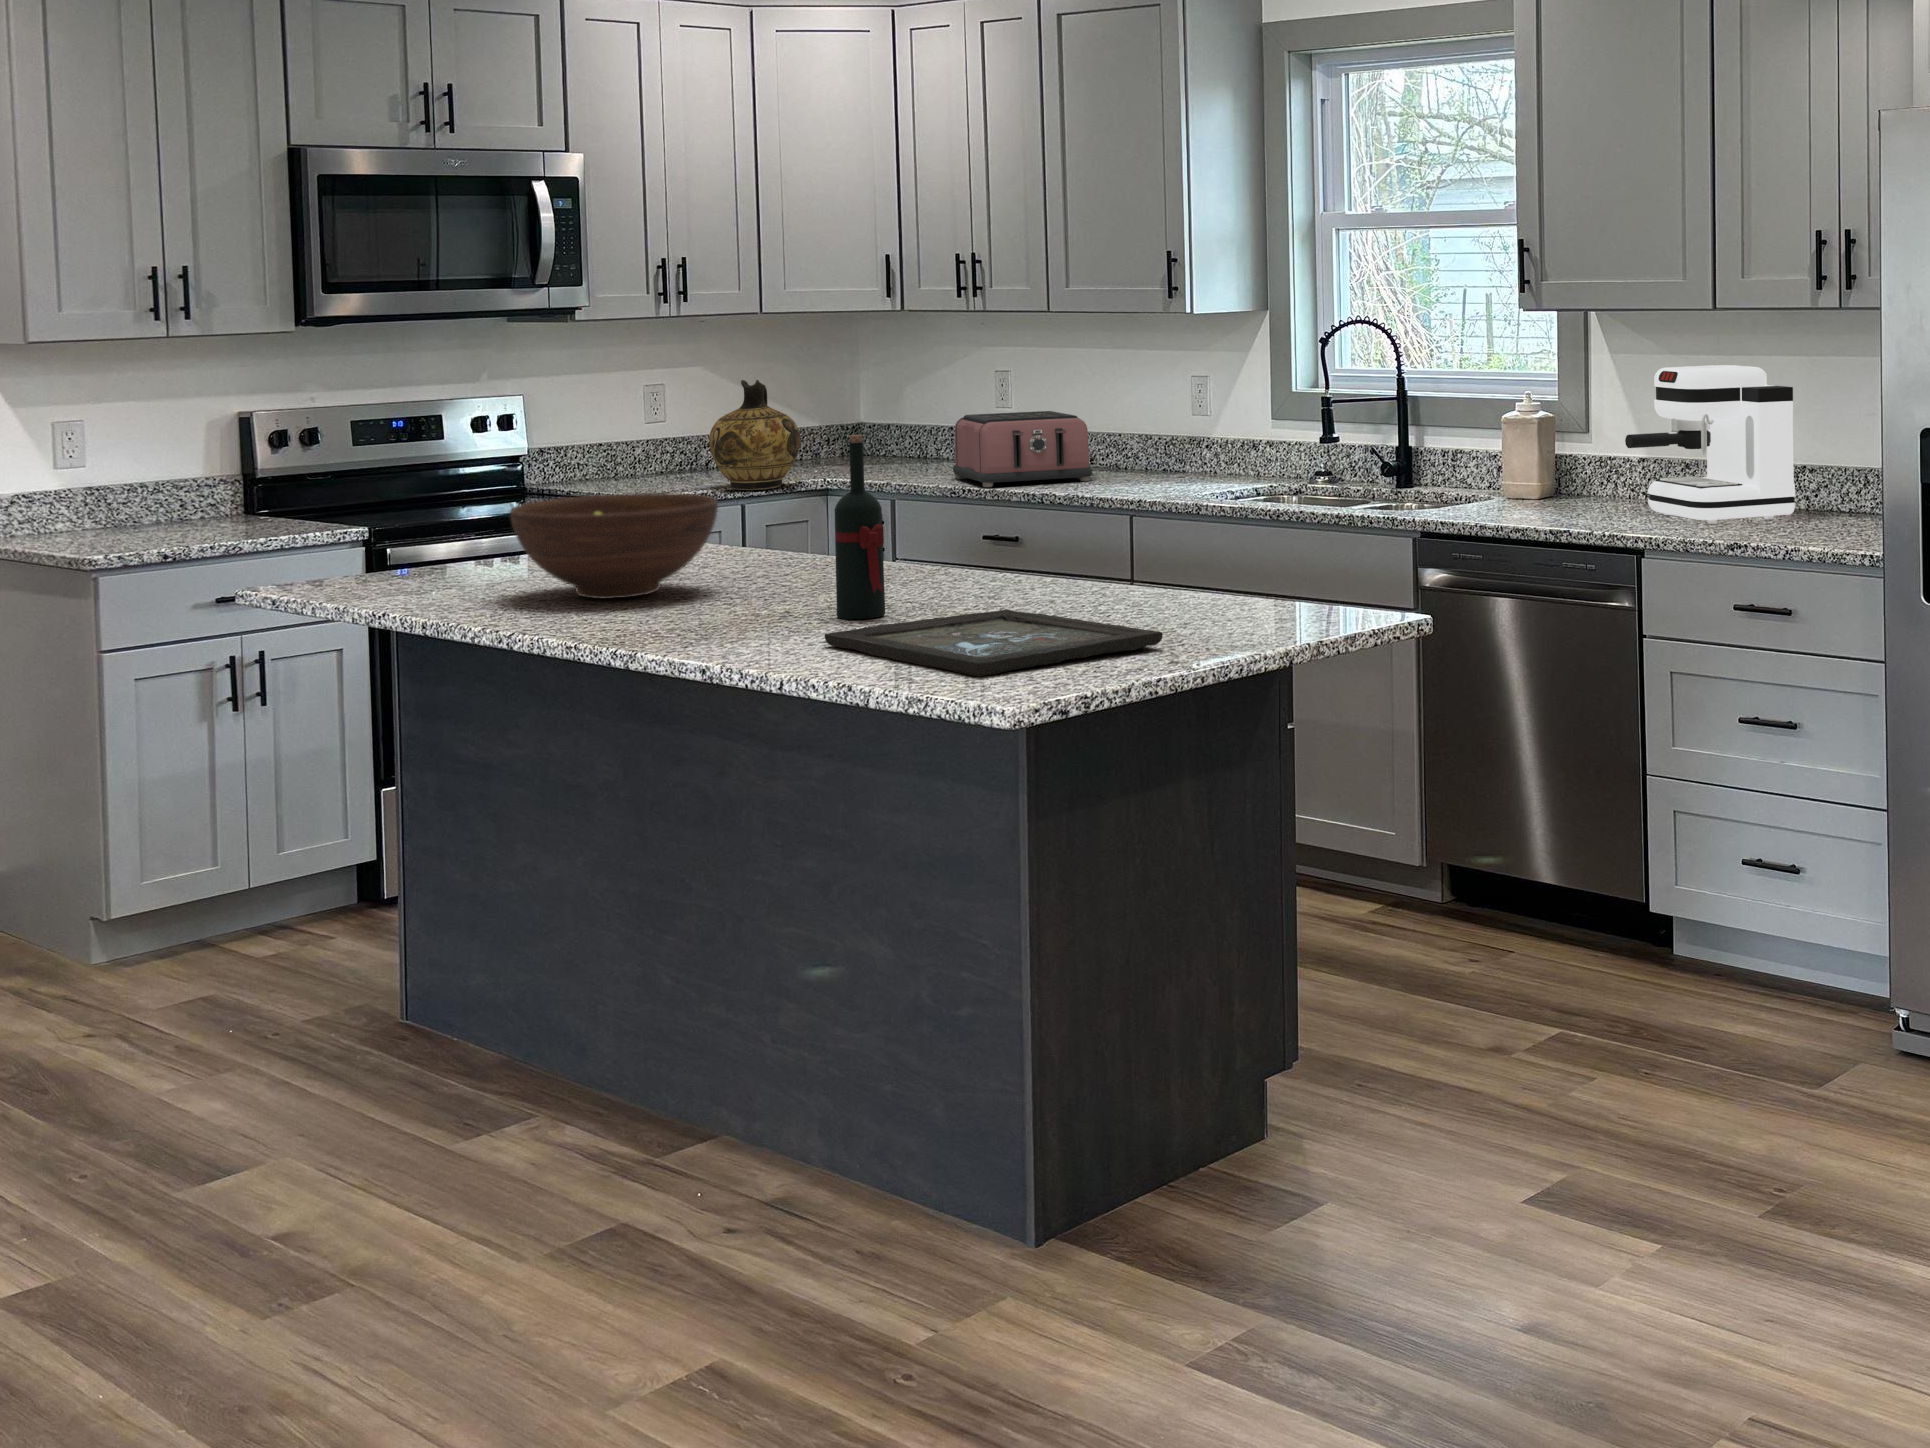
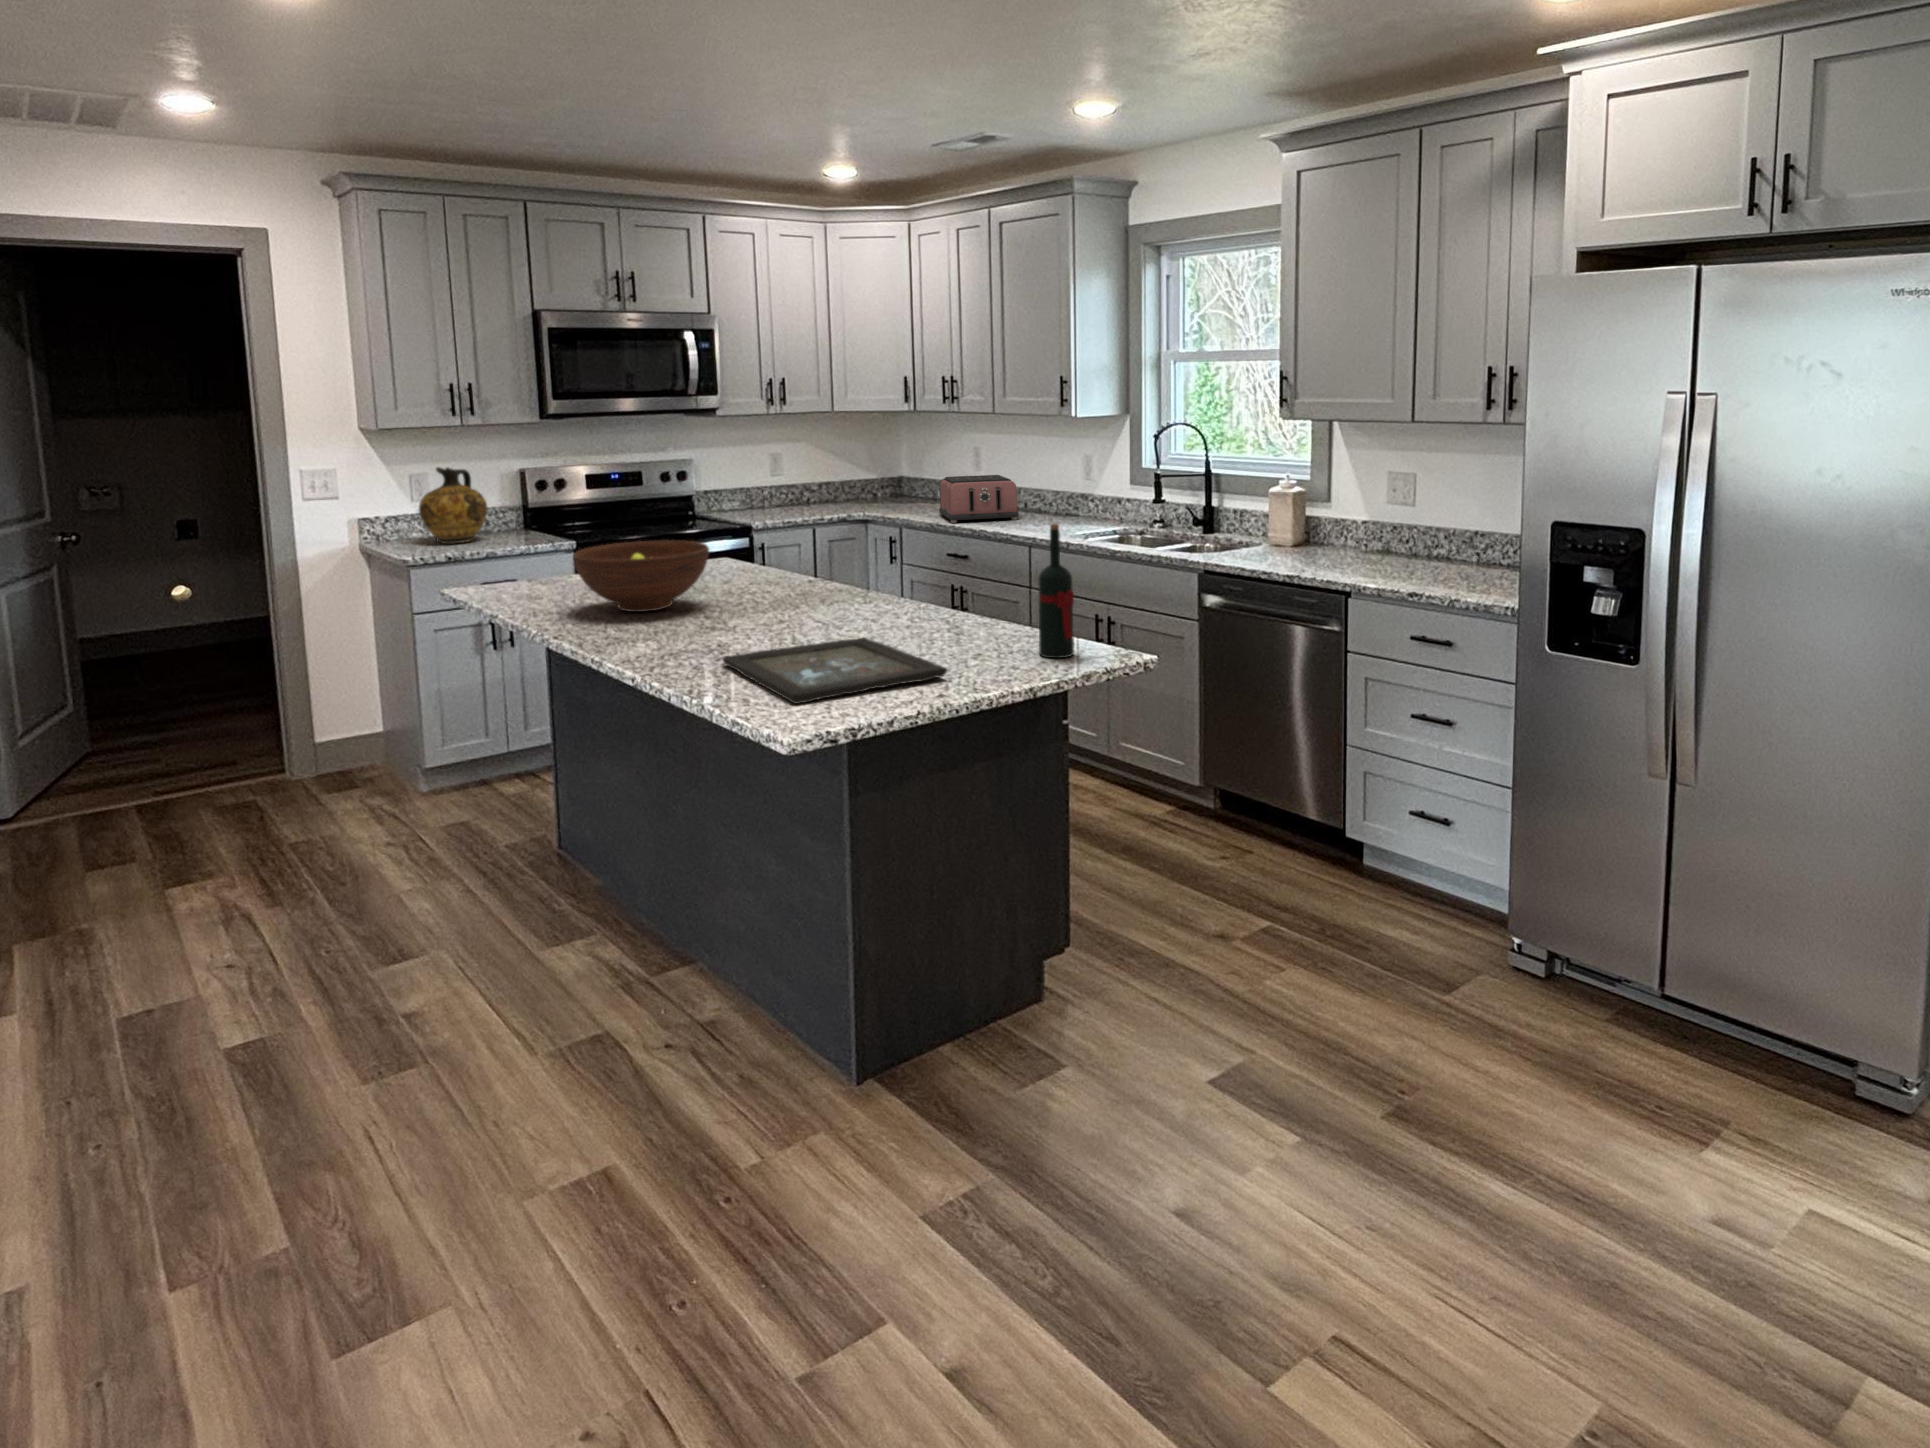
coffee maker: present [1625,365,1795,524] -> none [1342,461,1464,572]
ceramic jug: present [709,380,801,490] -> present [419,467,487,544]
wine bottle: present [835,435,885,619] -> present [1038,523,1074,658]

